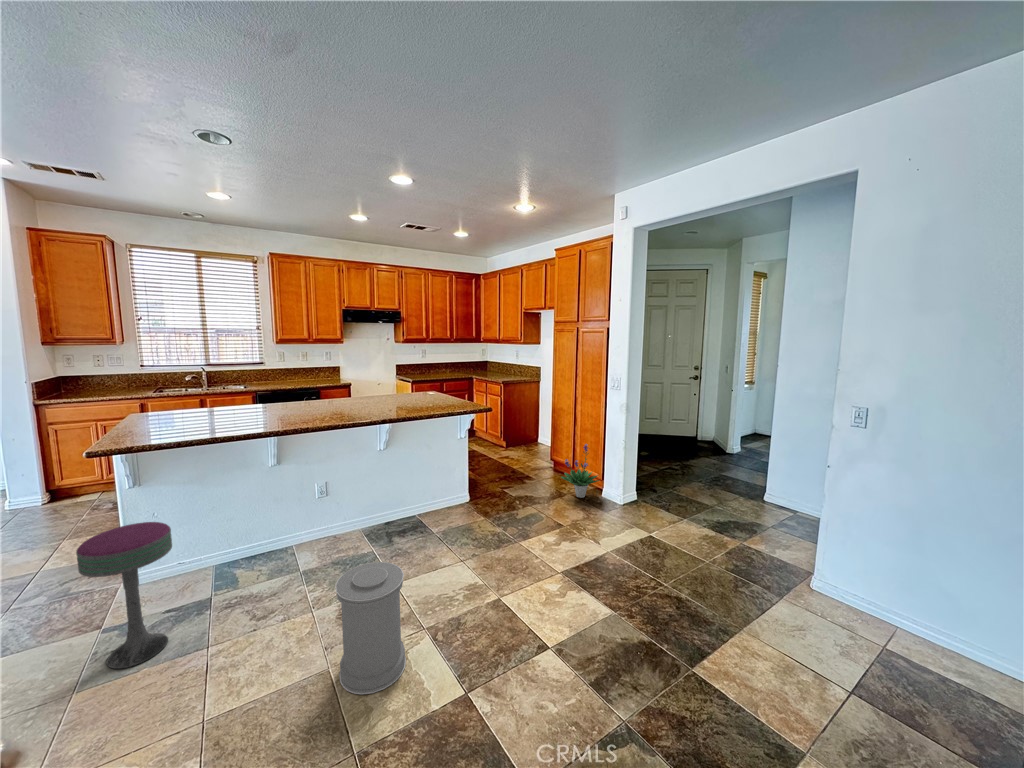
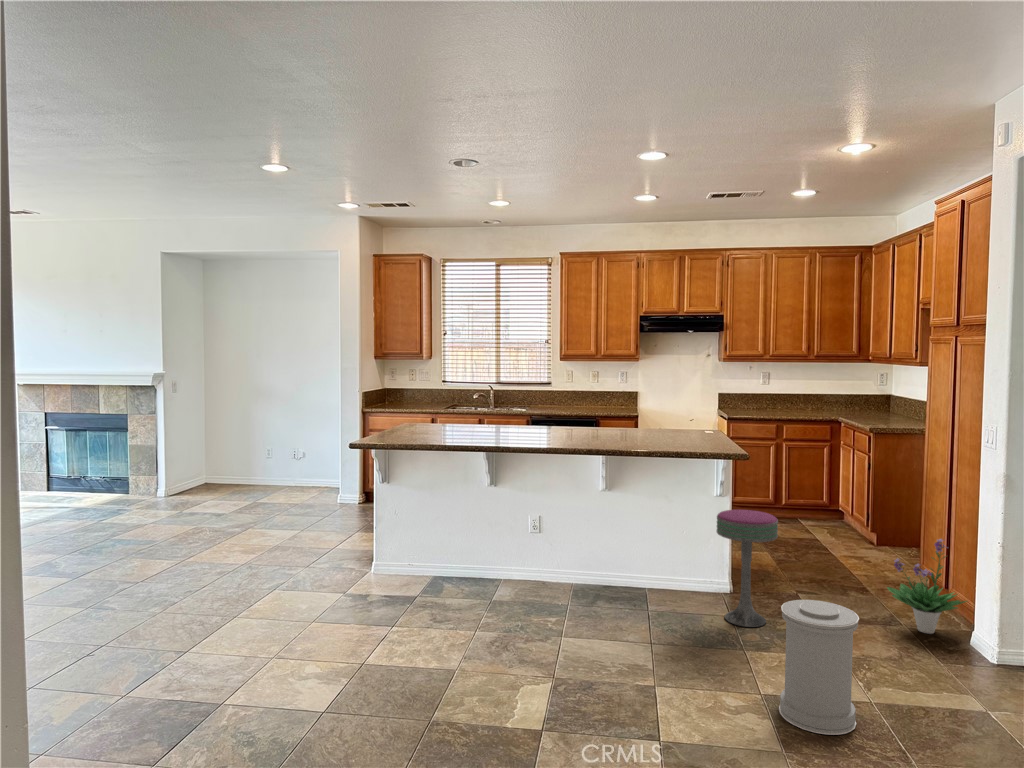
bar stool: present [76,522,172,669] -> present [717,510,778,627]
trash can: present [335,562,406,694] -> present [779,600,859,735]

